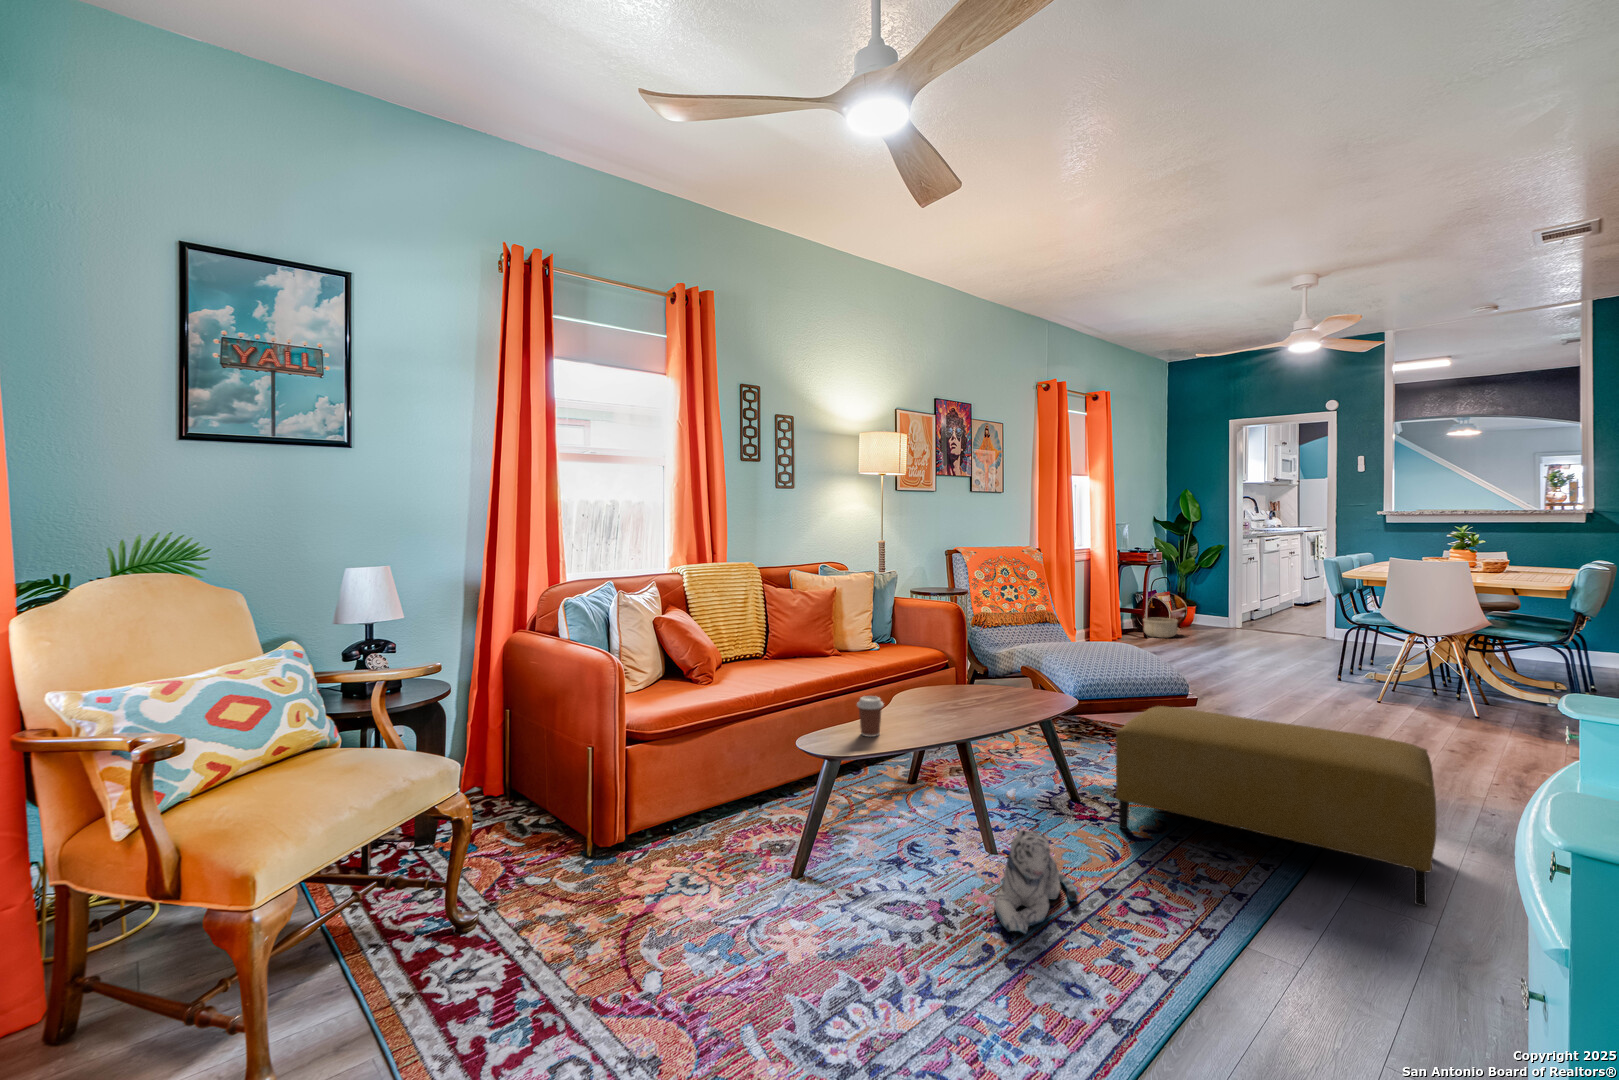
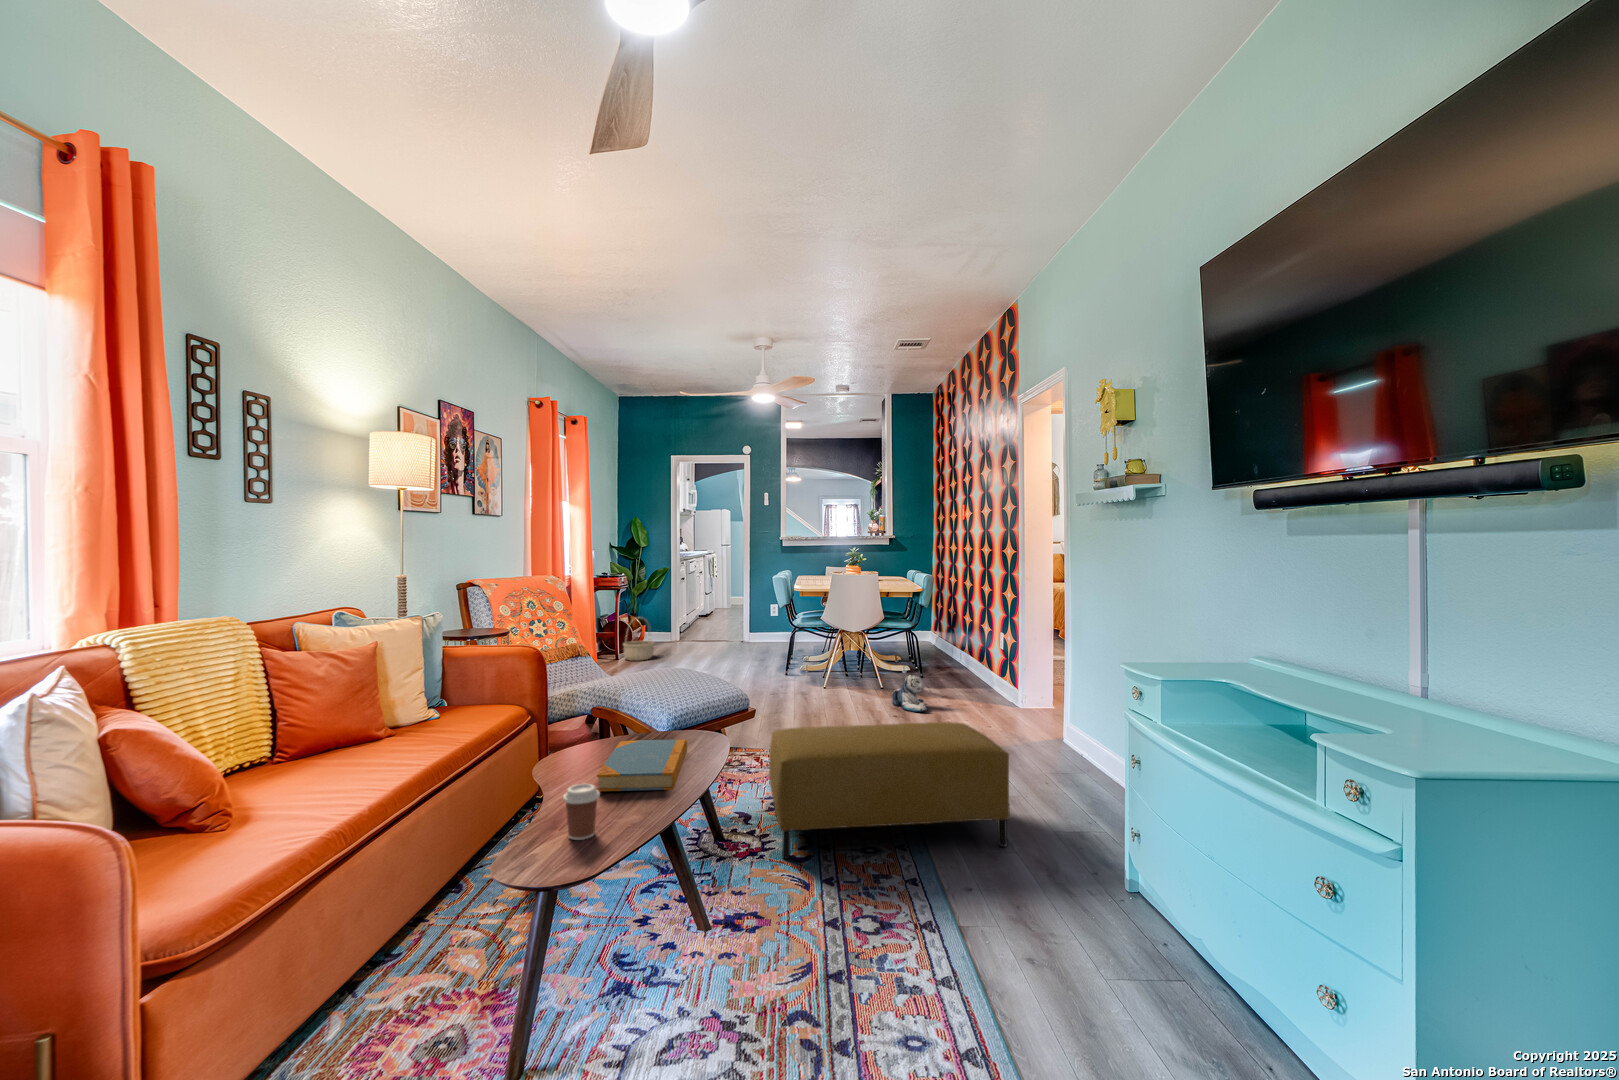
book: none [915,682,1020,723] -> present [597,739,687,791]
plush toy: present [995,830,1077,934] -> present [892,675,927,712]

